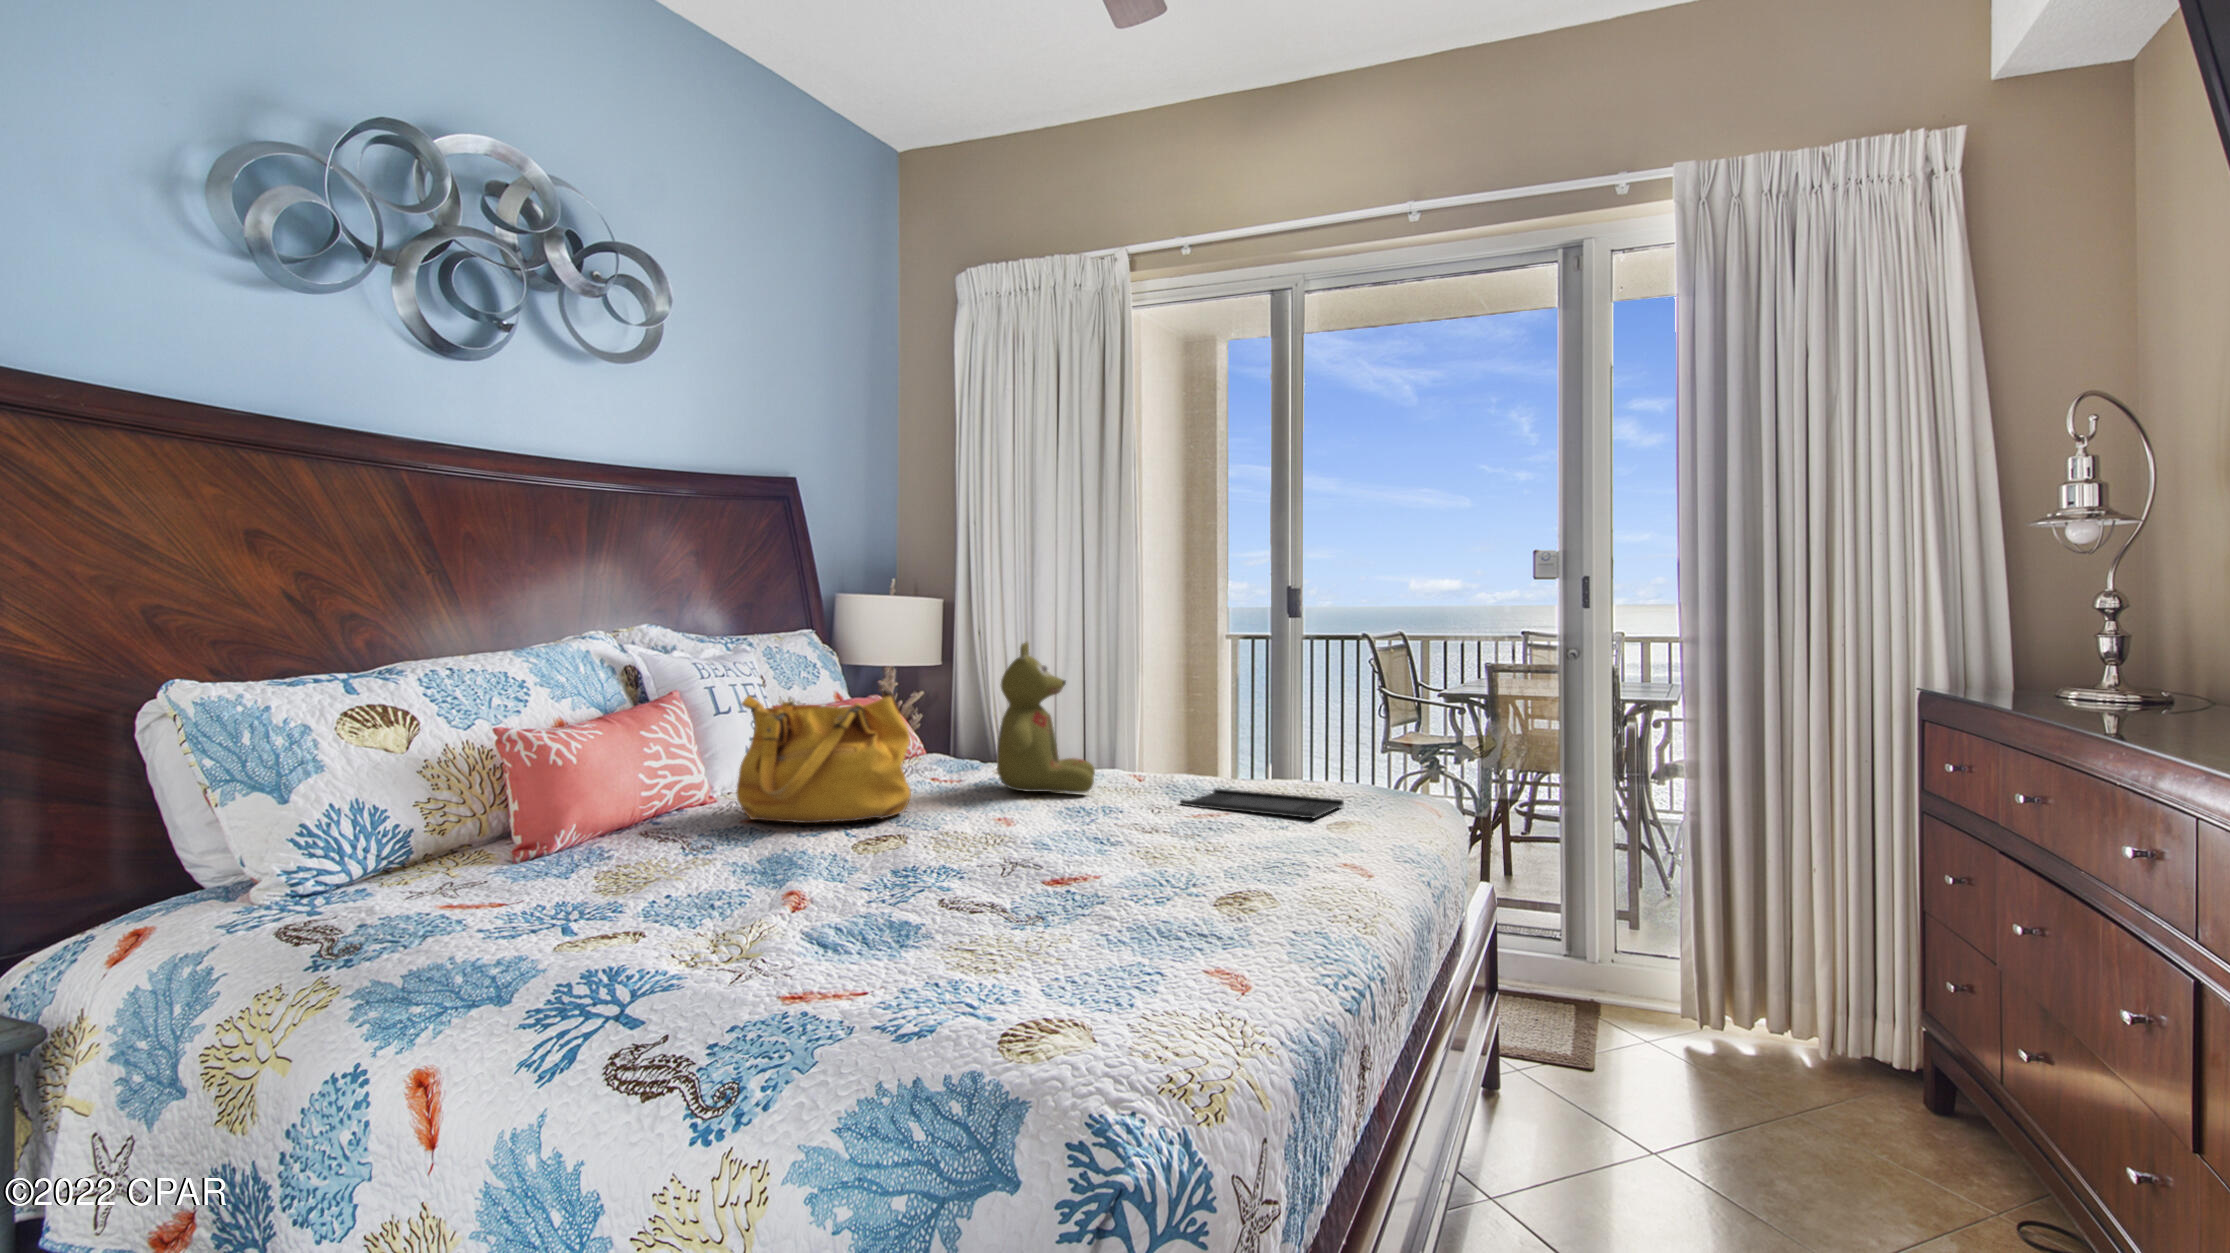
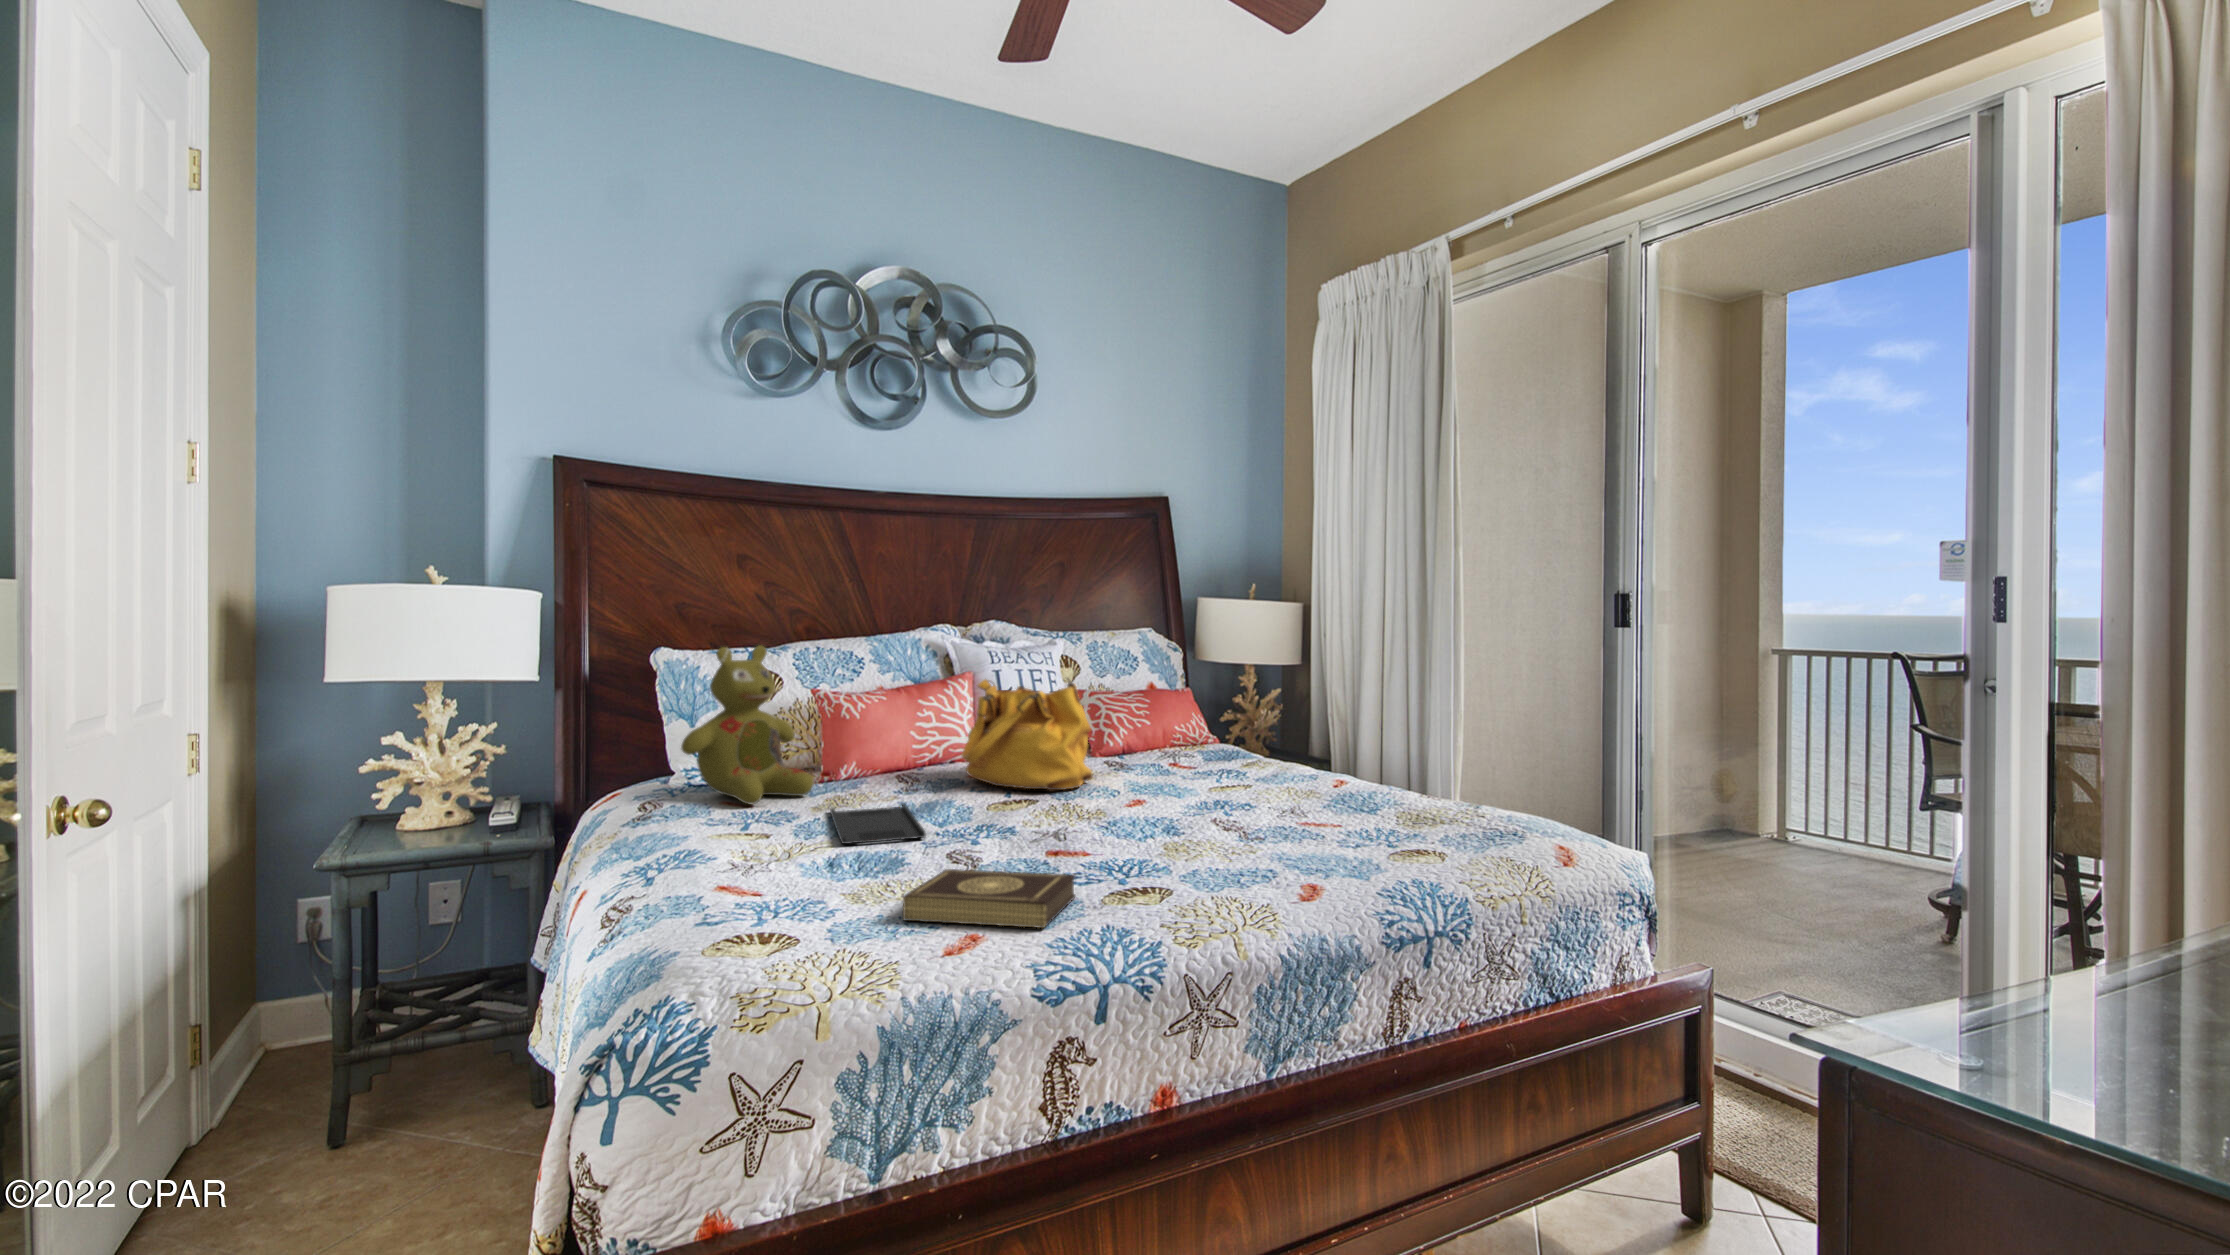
stuffed bear: present [997,642,1095,793] -> present [681,645,814,804]
tray: present [1180,789,1344,819] -> present [830,803,926,844]
book: none [1053,884,1252,968] -> present [903,869,1076,928]

